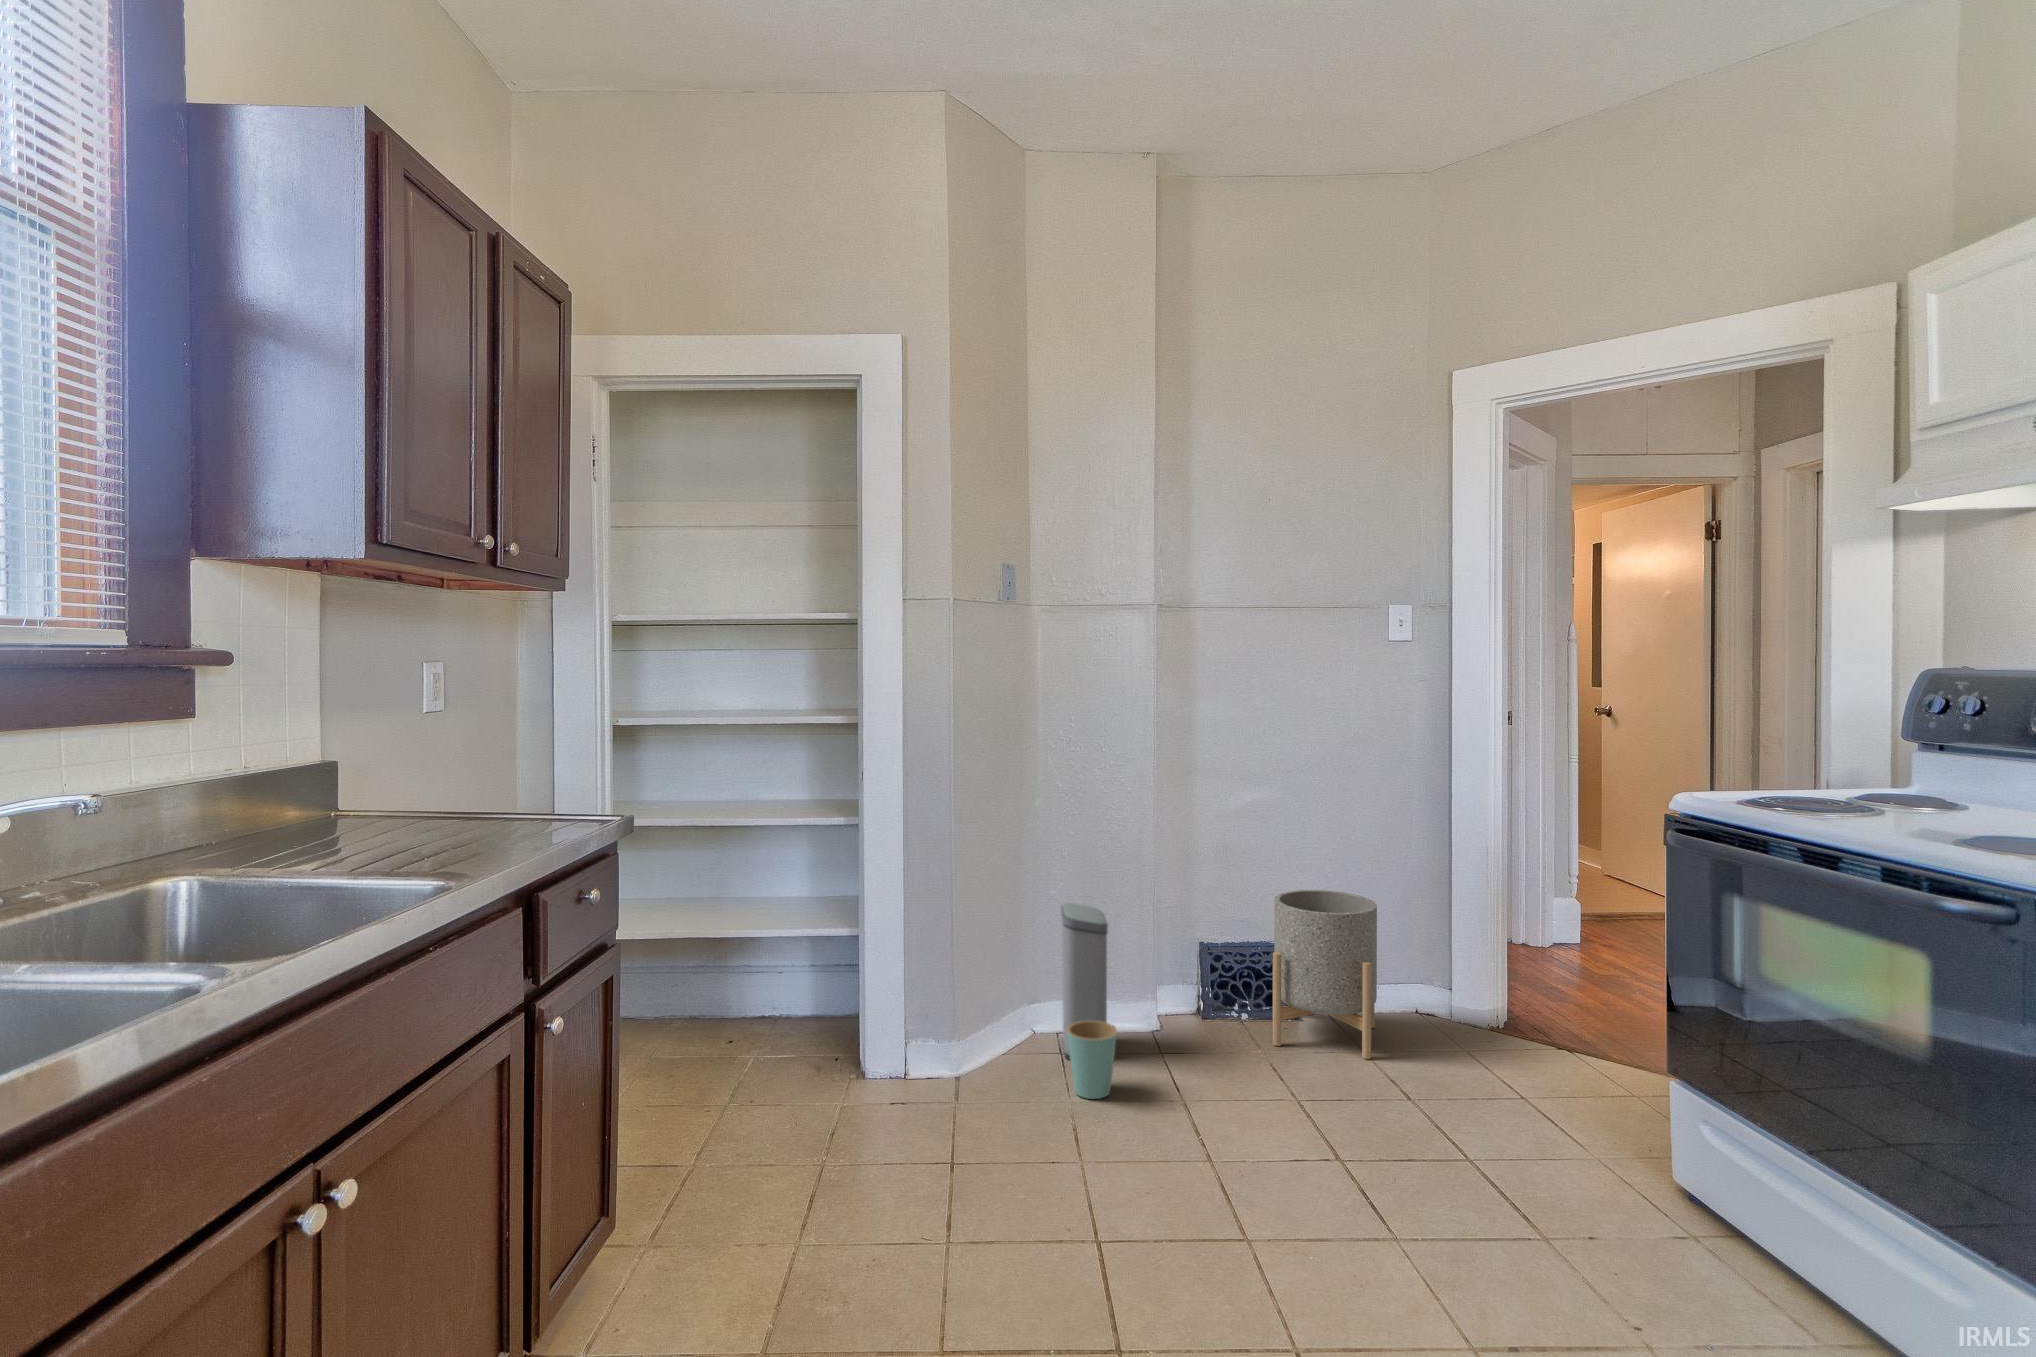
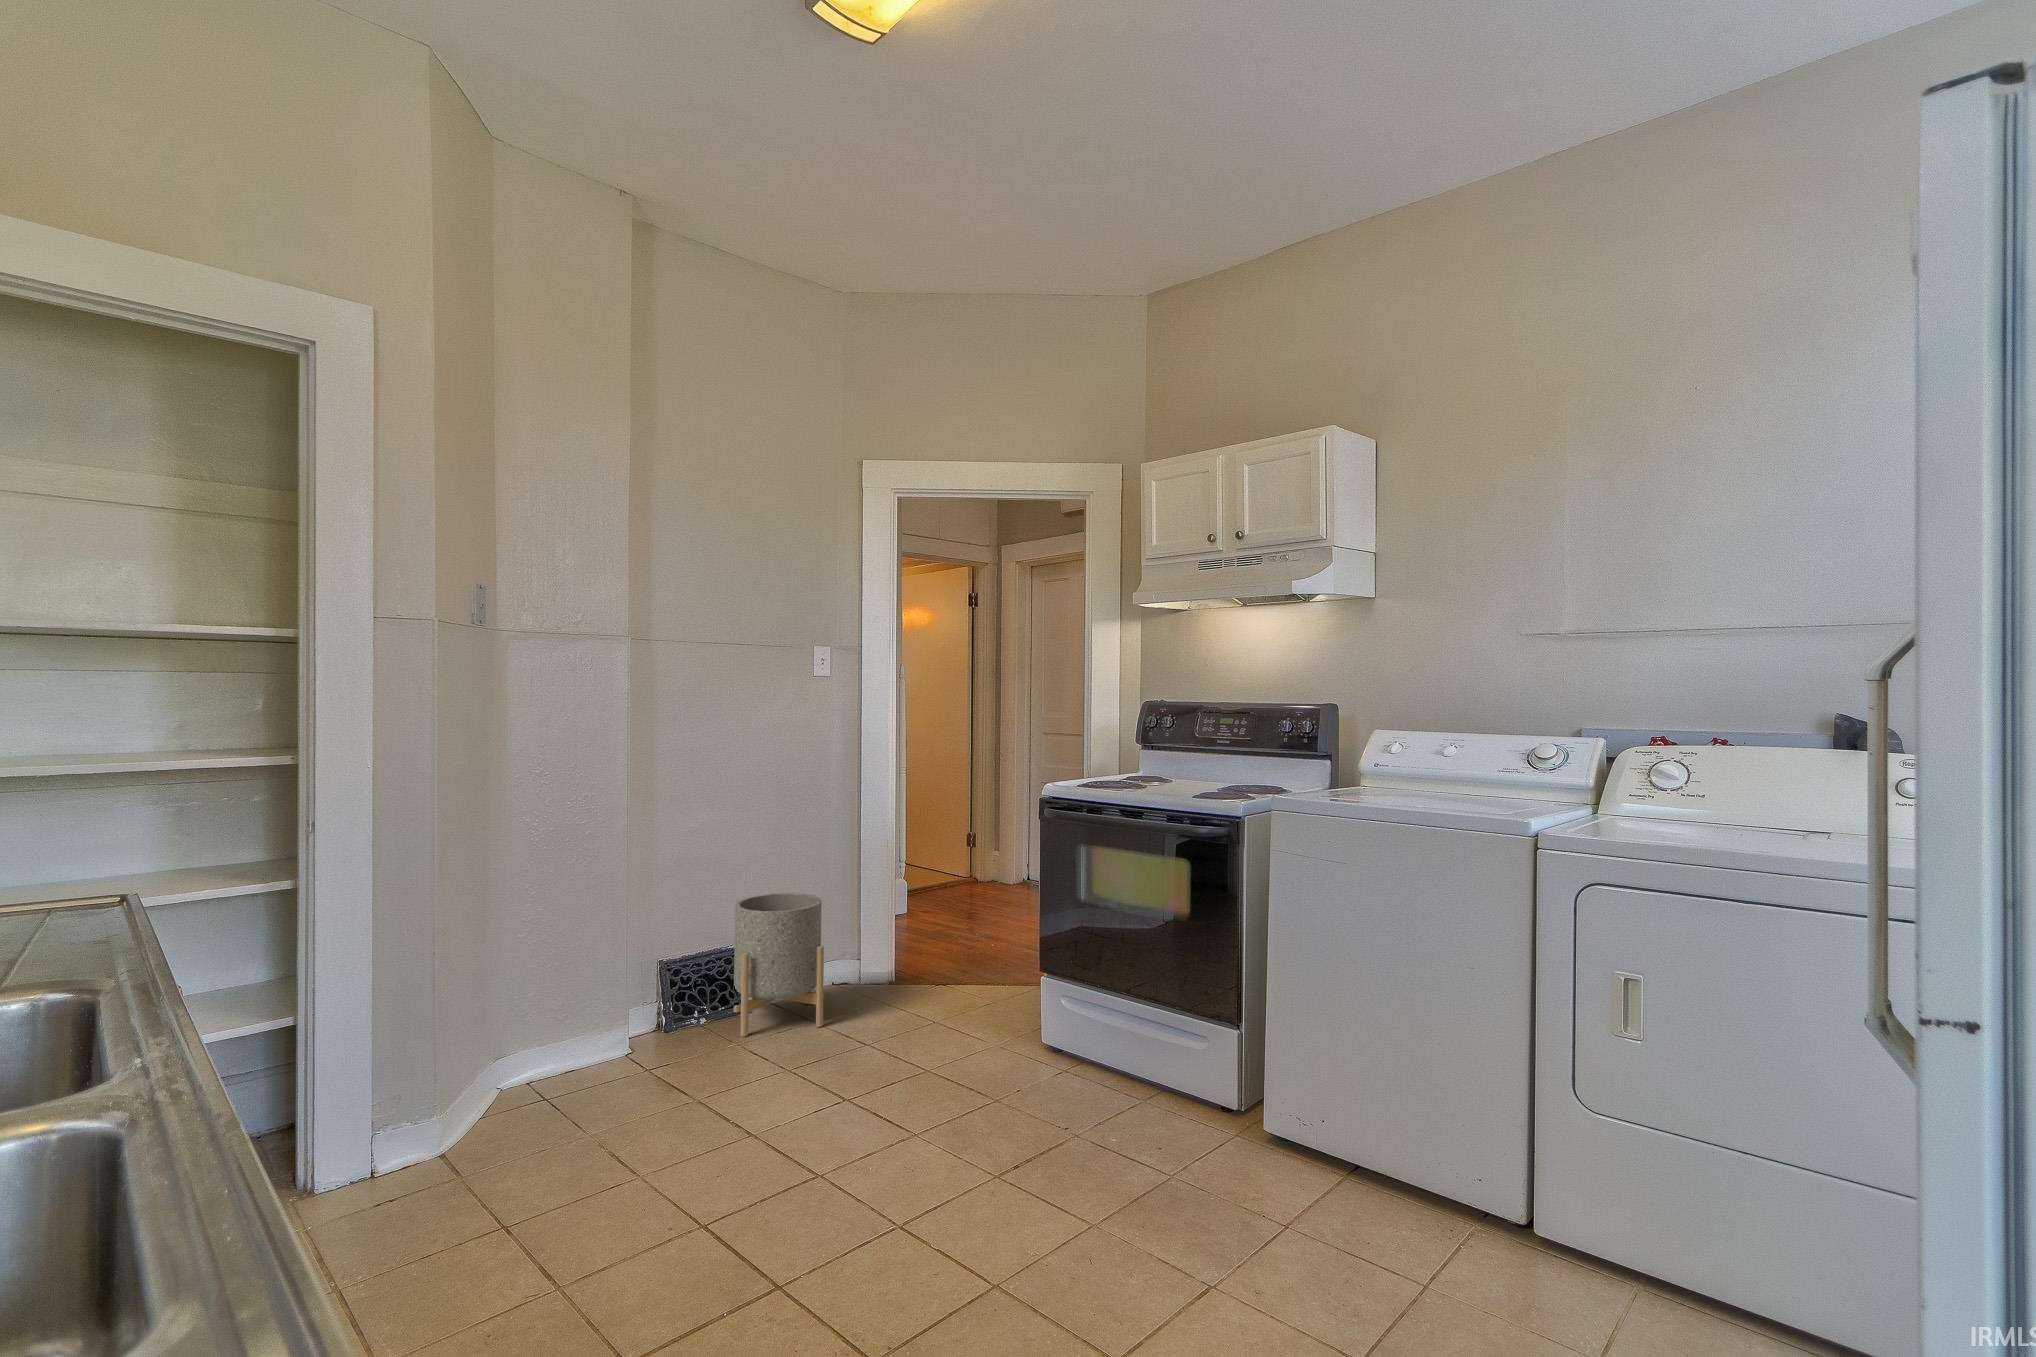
trash can: present [1061,903,1117,1099] -> none [537,943,632,1128]

